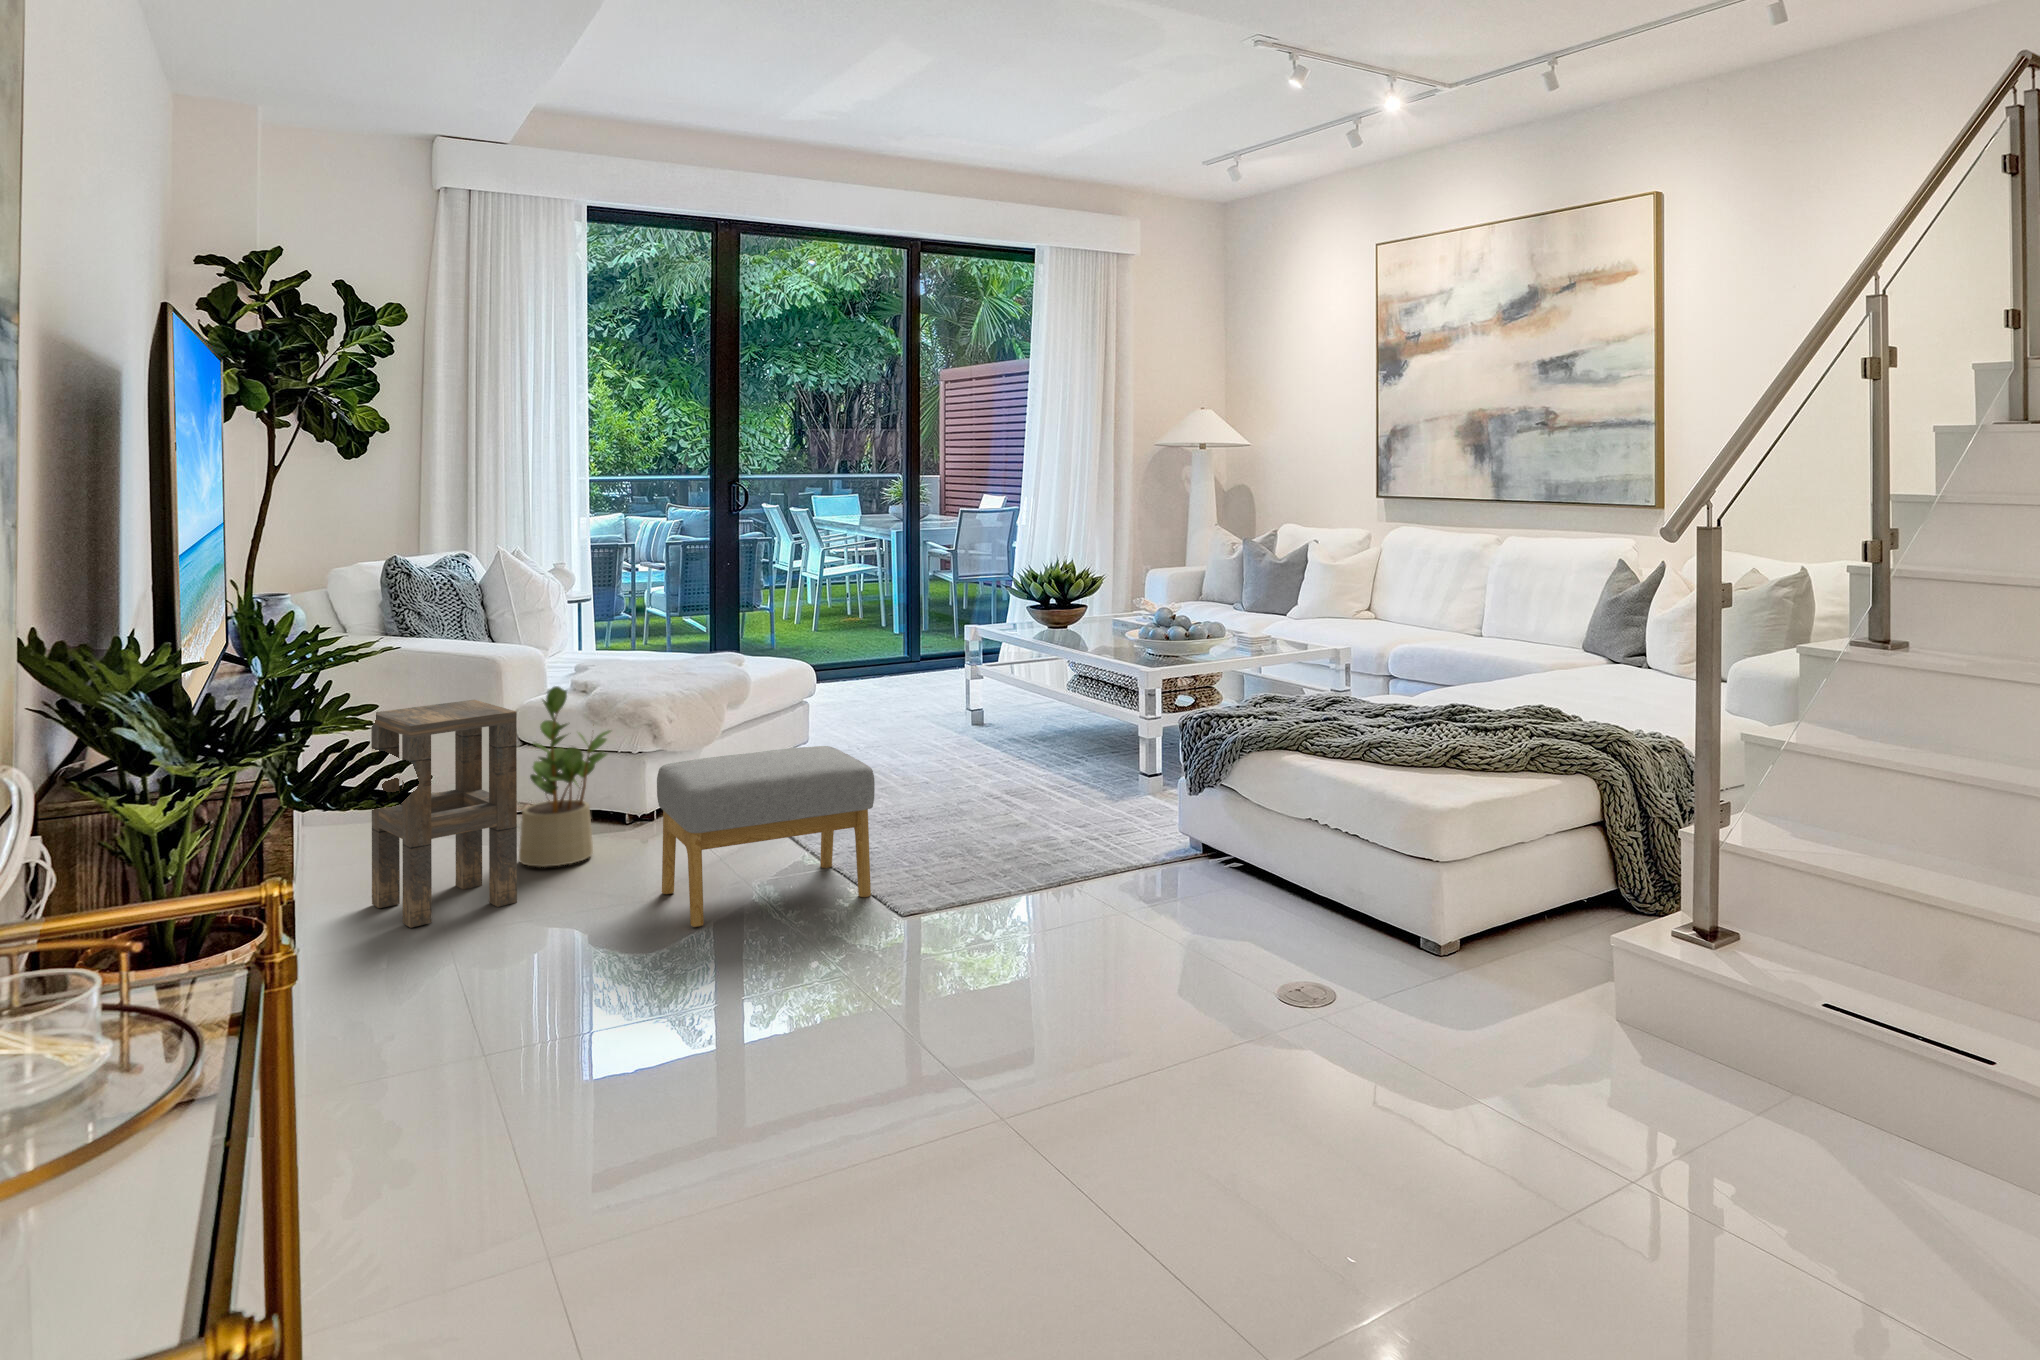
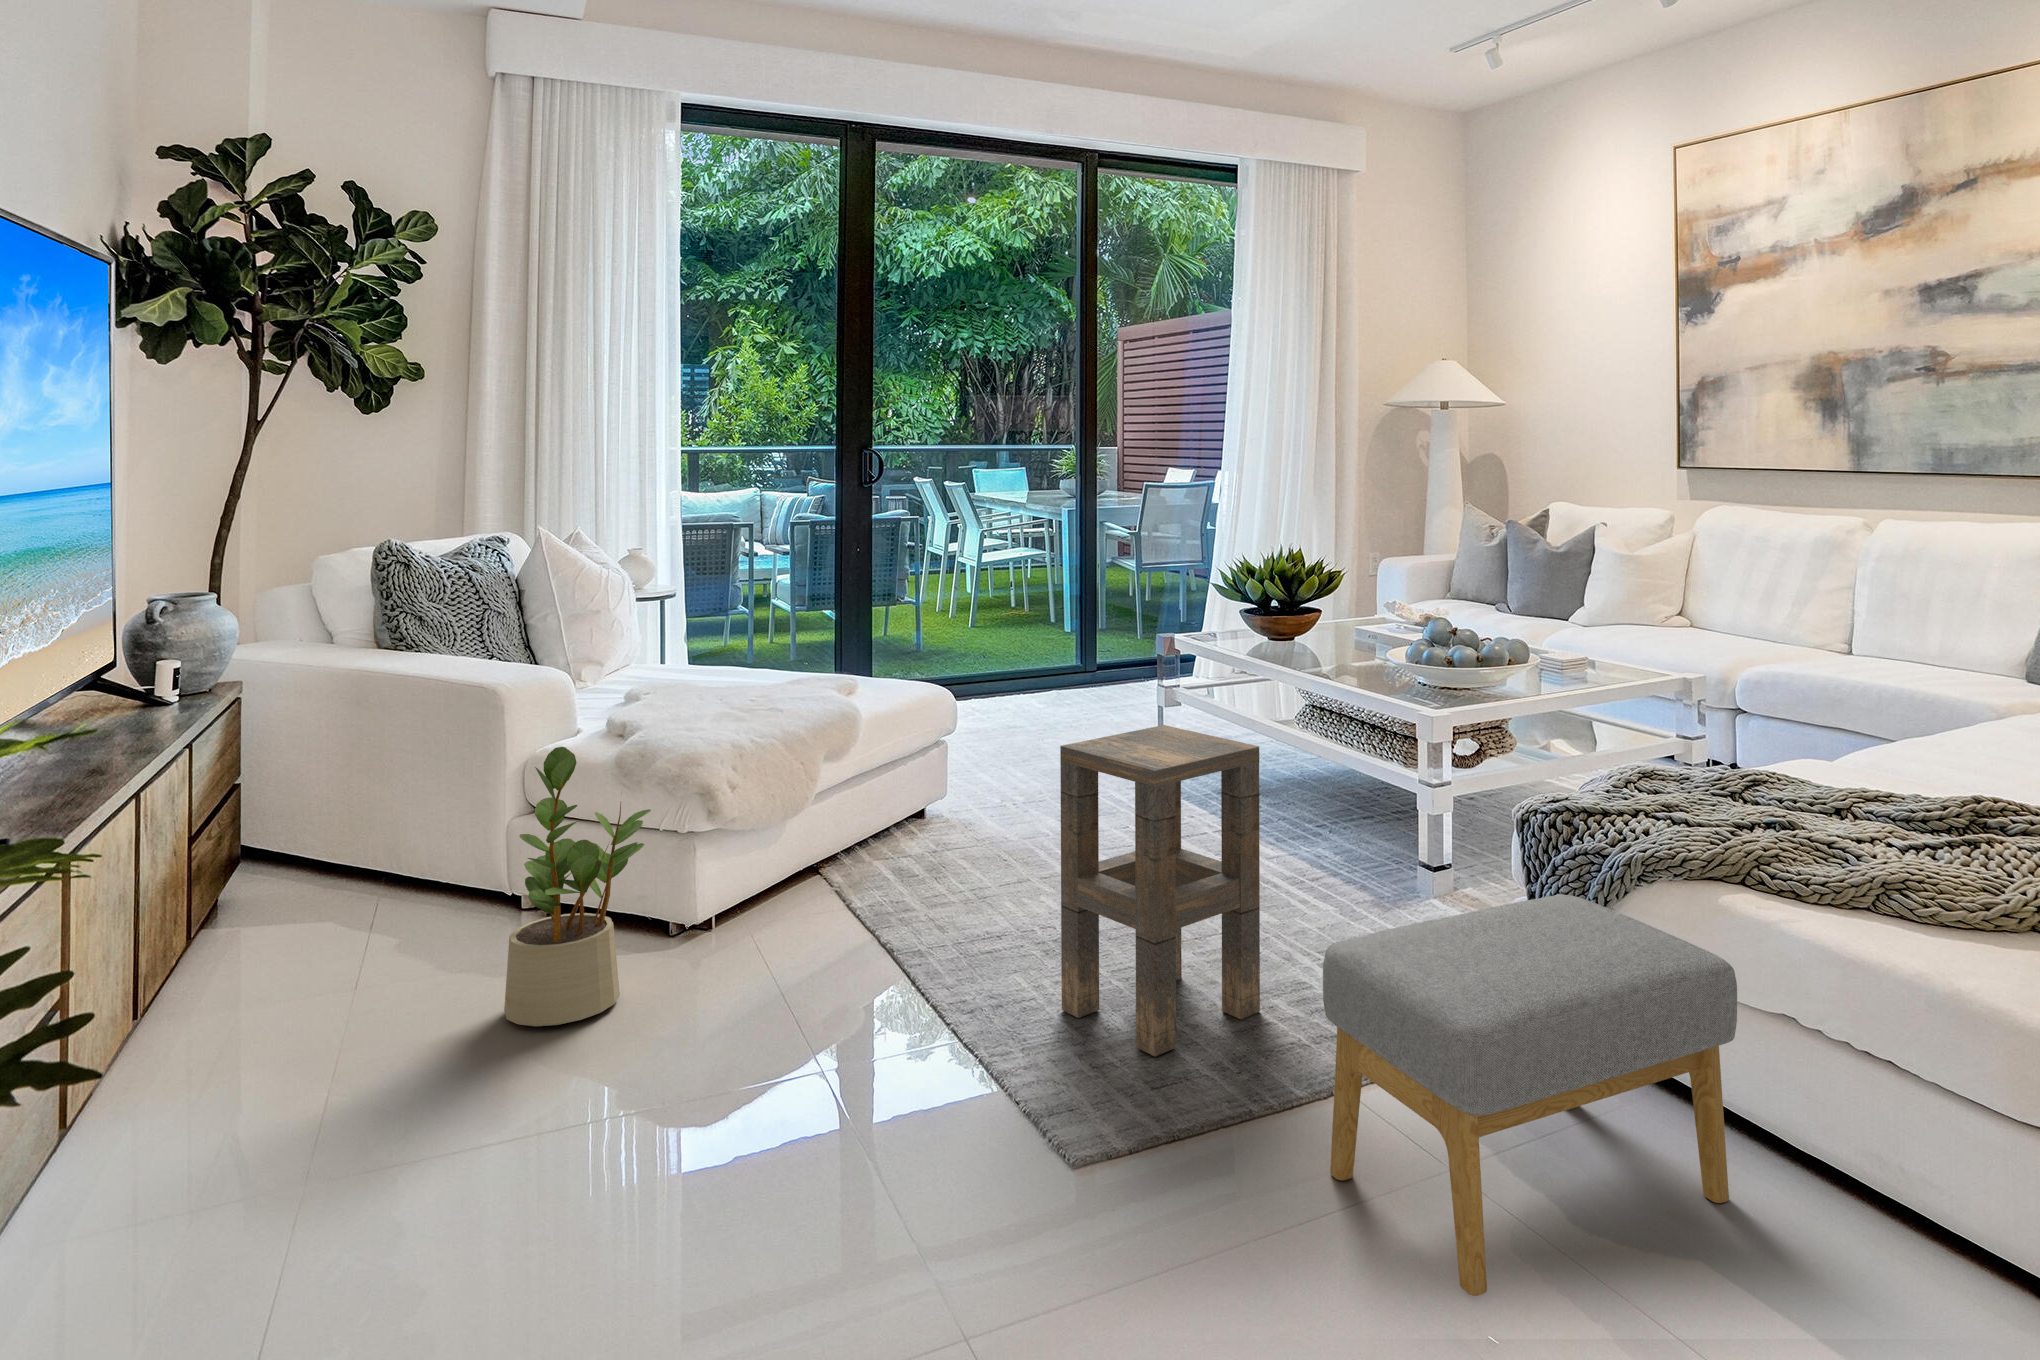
side table: present [371,700,517,928] -> present [1060,725,1260,1057]
footstool: present [657,746,875,927] -> present [1323,895,1737,1296]

